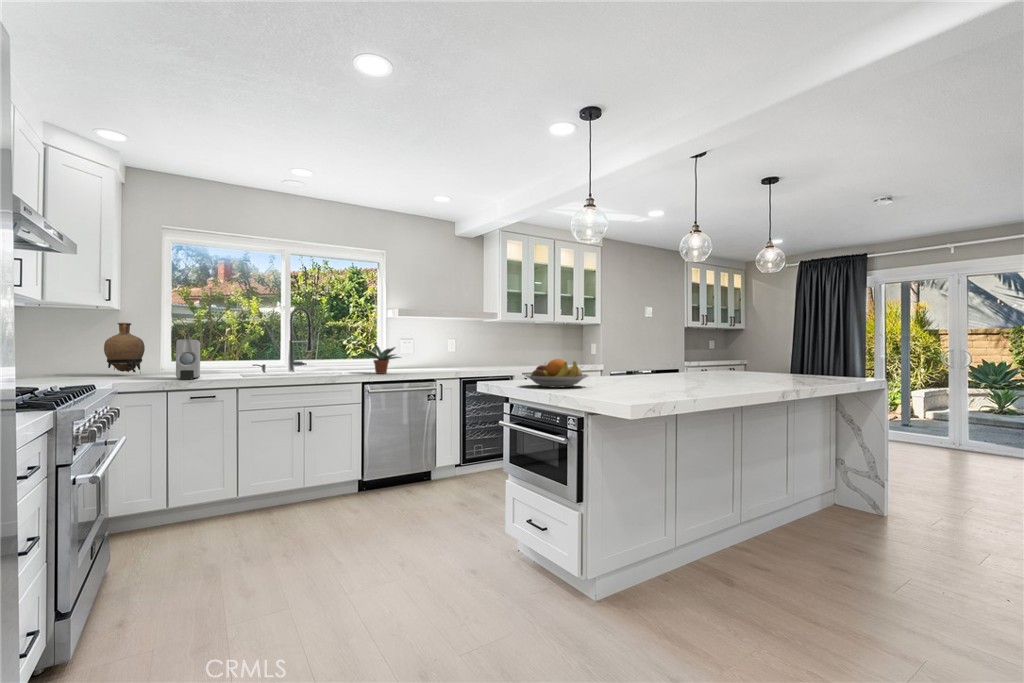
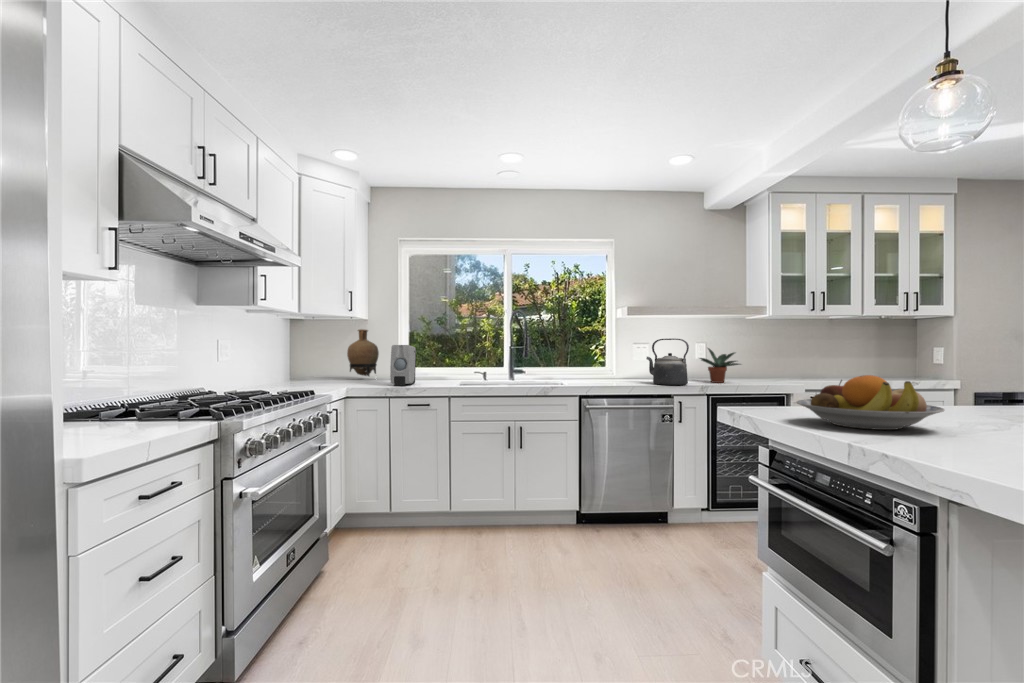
kettle: none [414,336,447,372] -> present [646,339,689,385]
potted plant: present [365,344,400,374] -> present [700,348,740,383]

